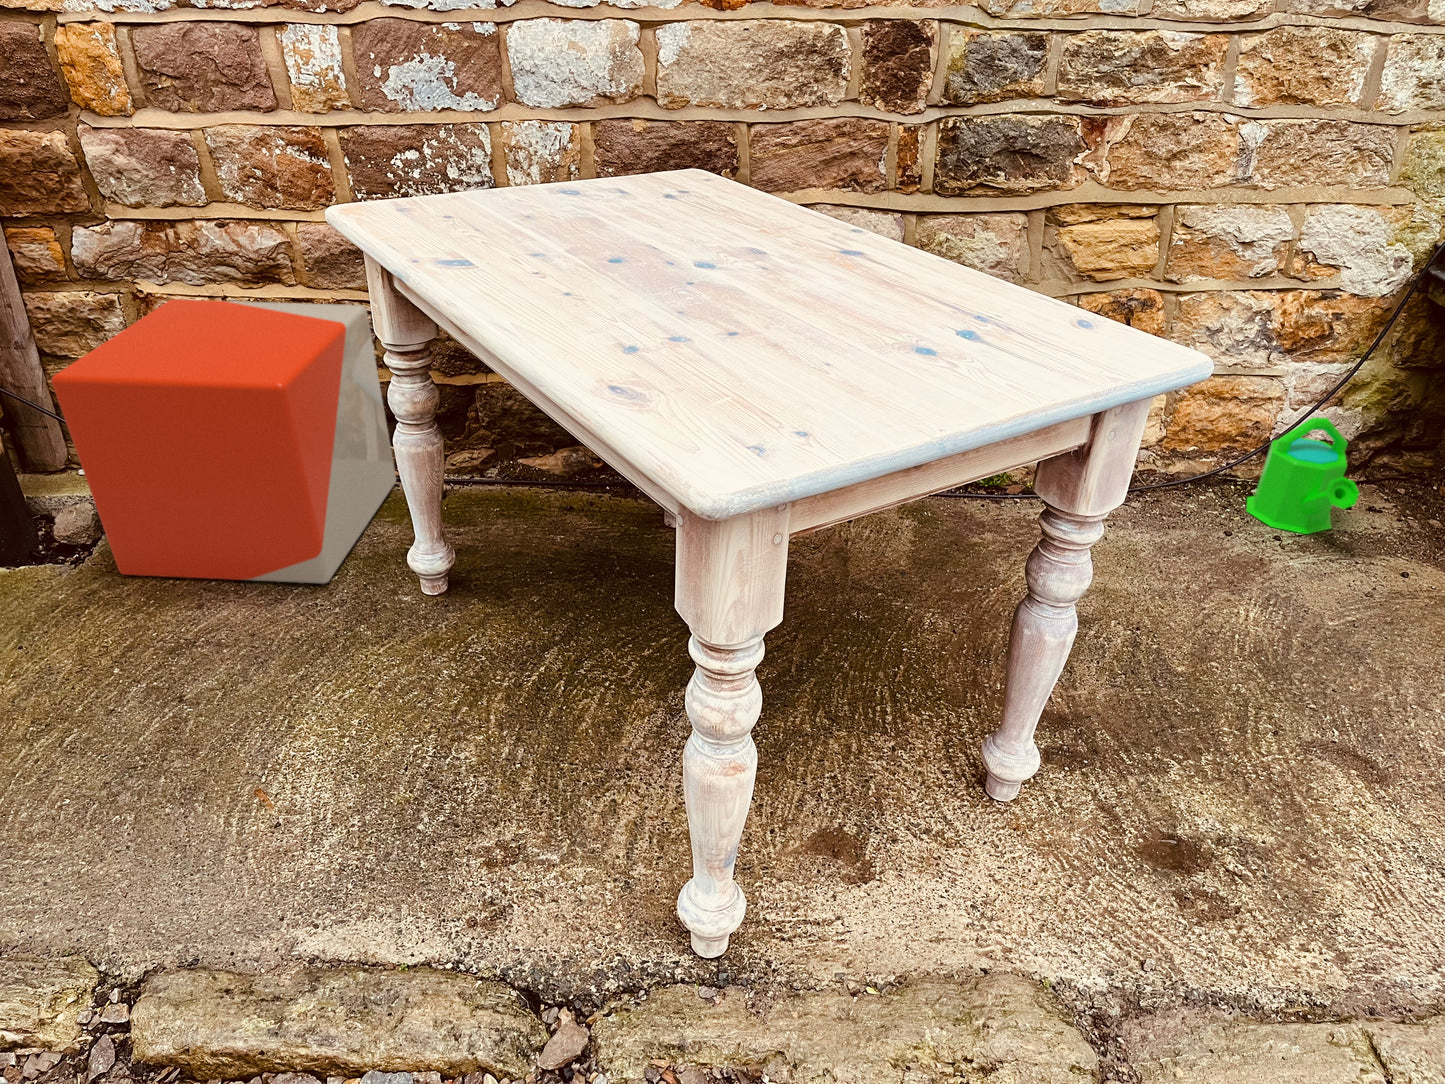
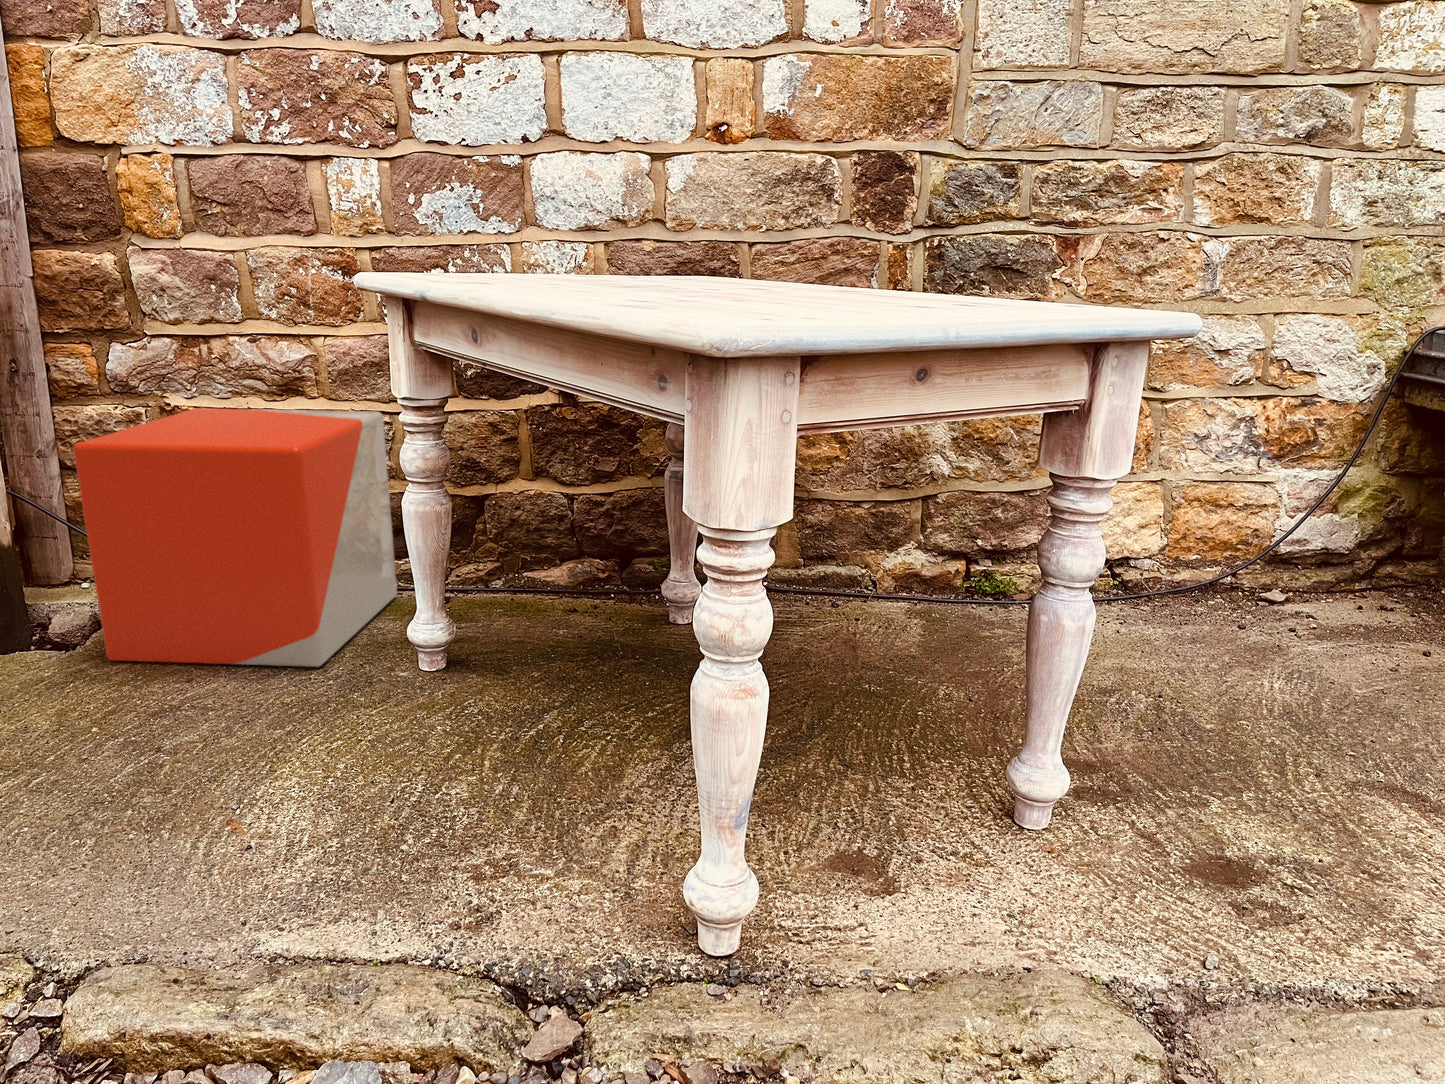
watering can: present [1246,418,1359,534] -> none [1261,516,1372,633]

